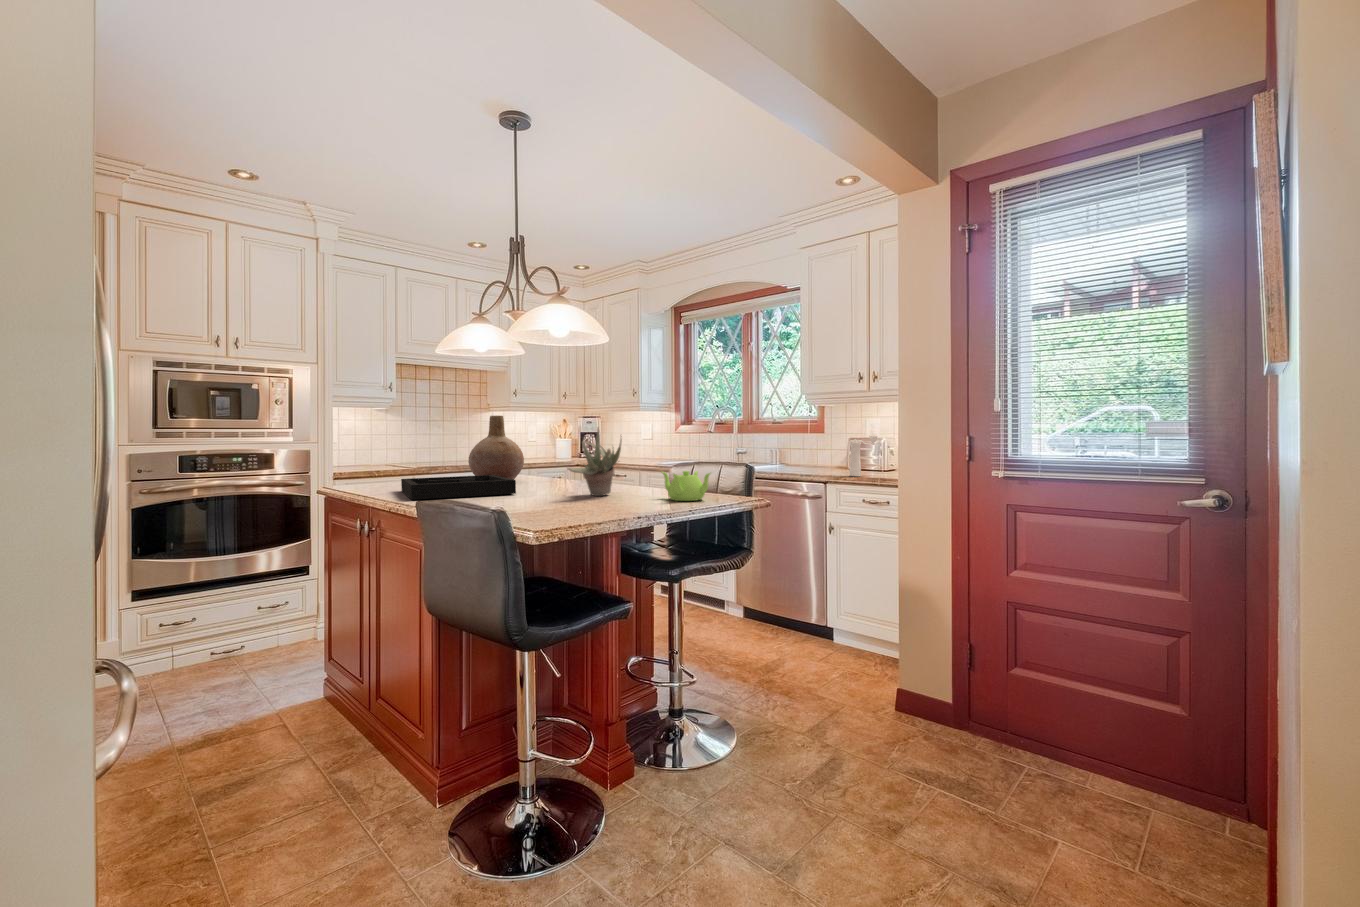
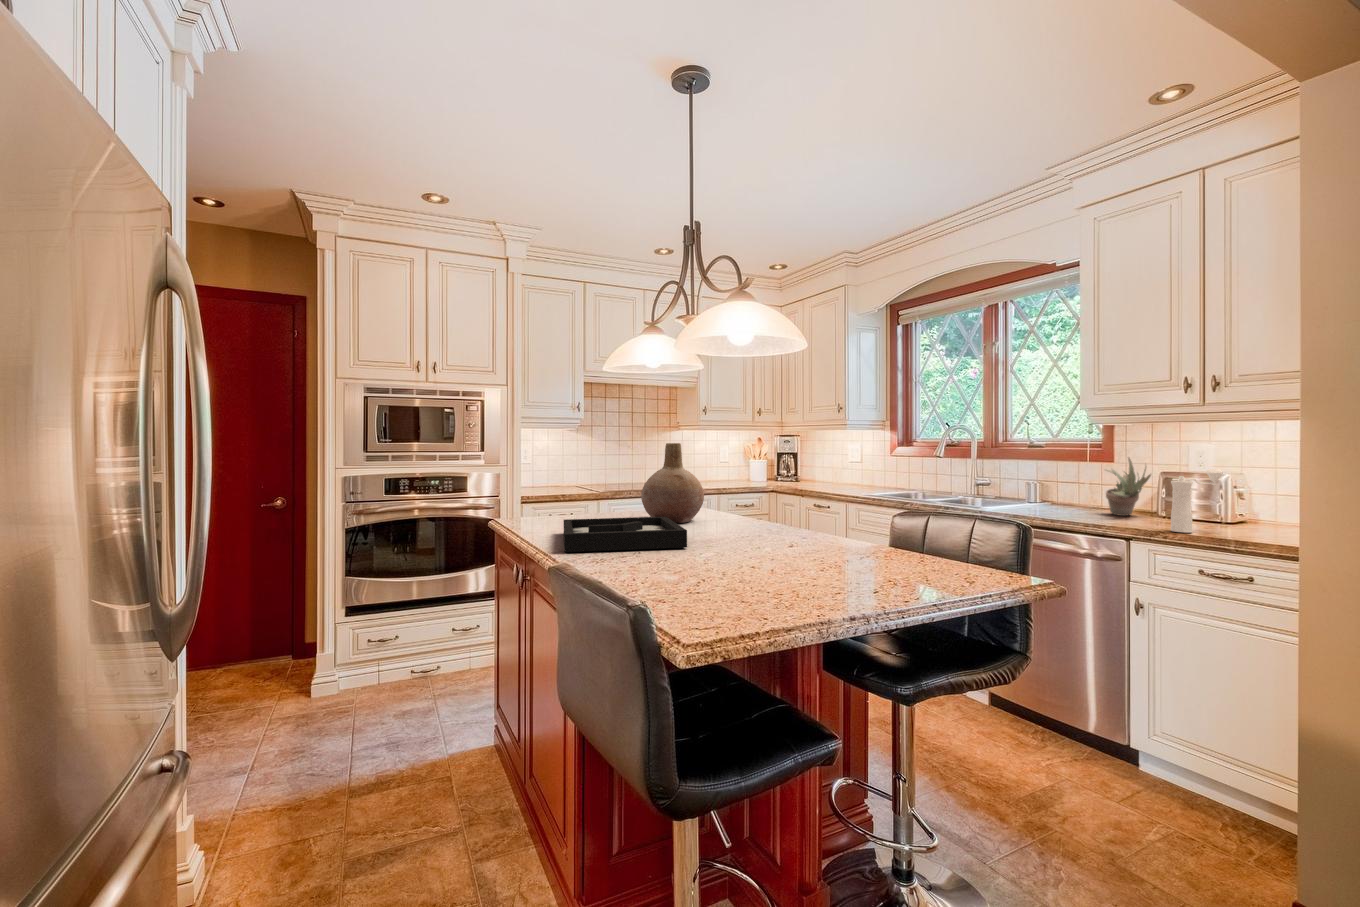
succulent plant: present [567,428,622,496] -> present [1106,457,1151,516]
teapot: present [662,471,710,501] -> none [881,531,963,580]

